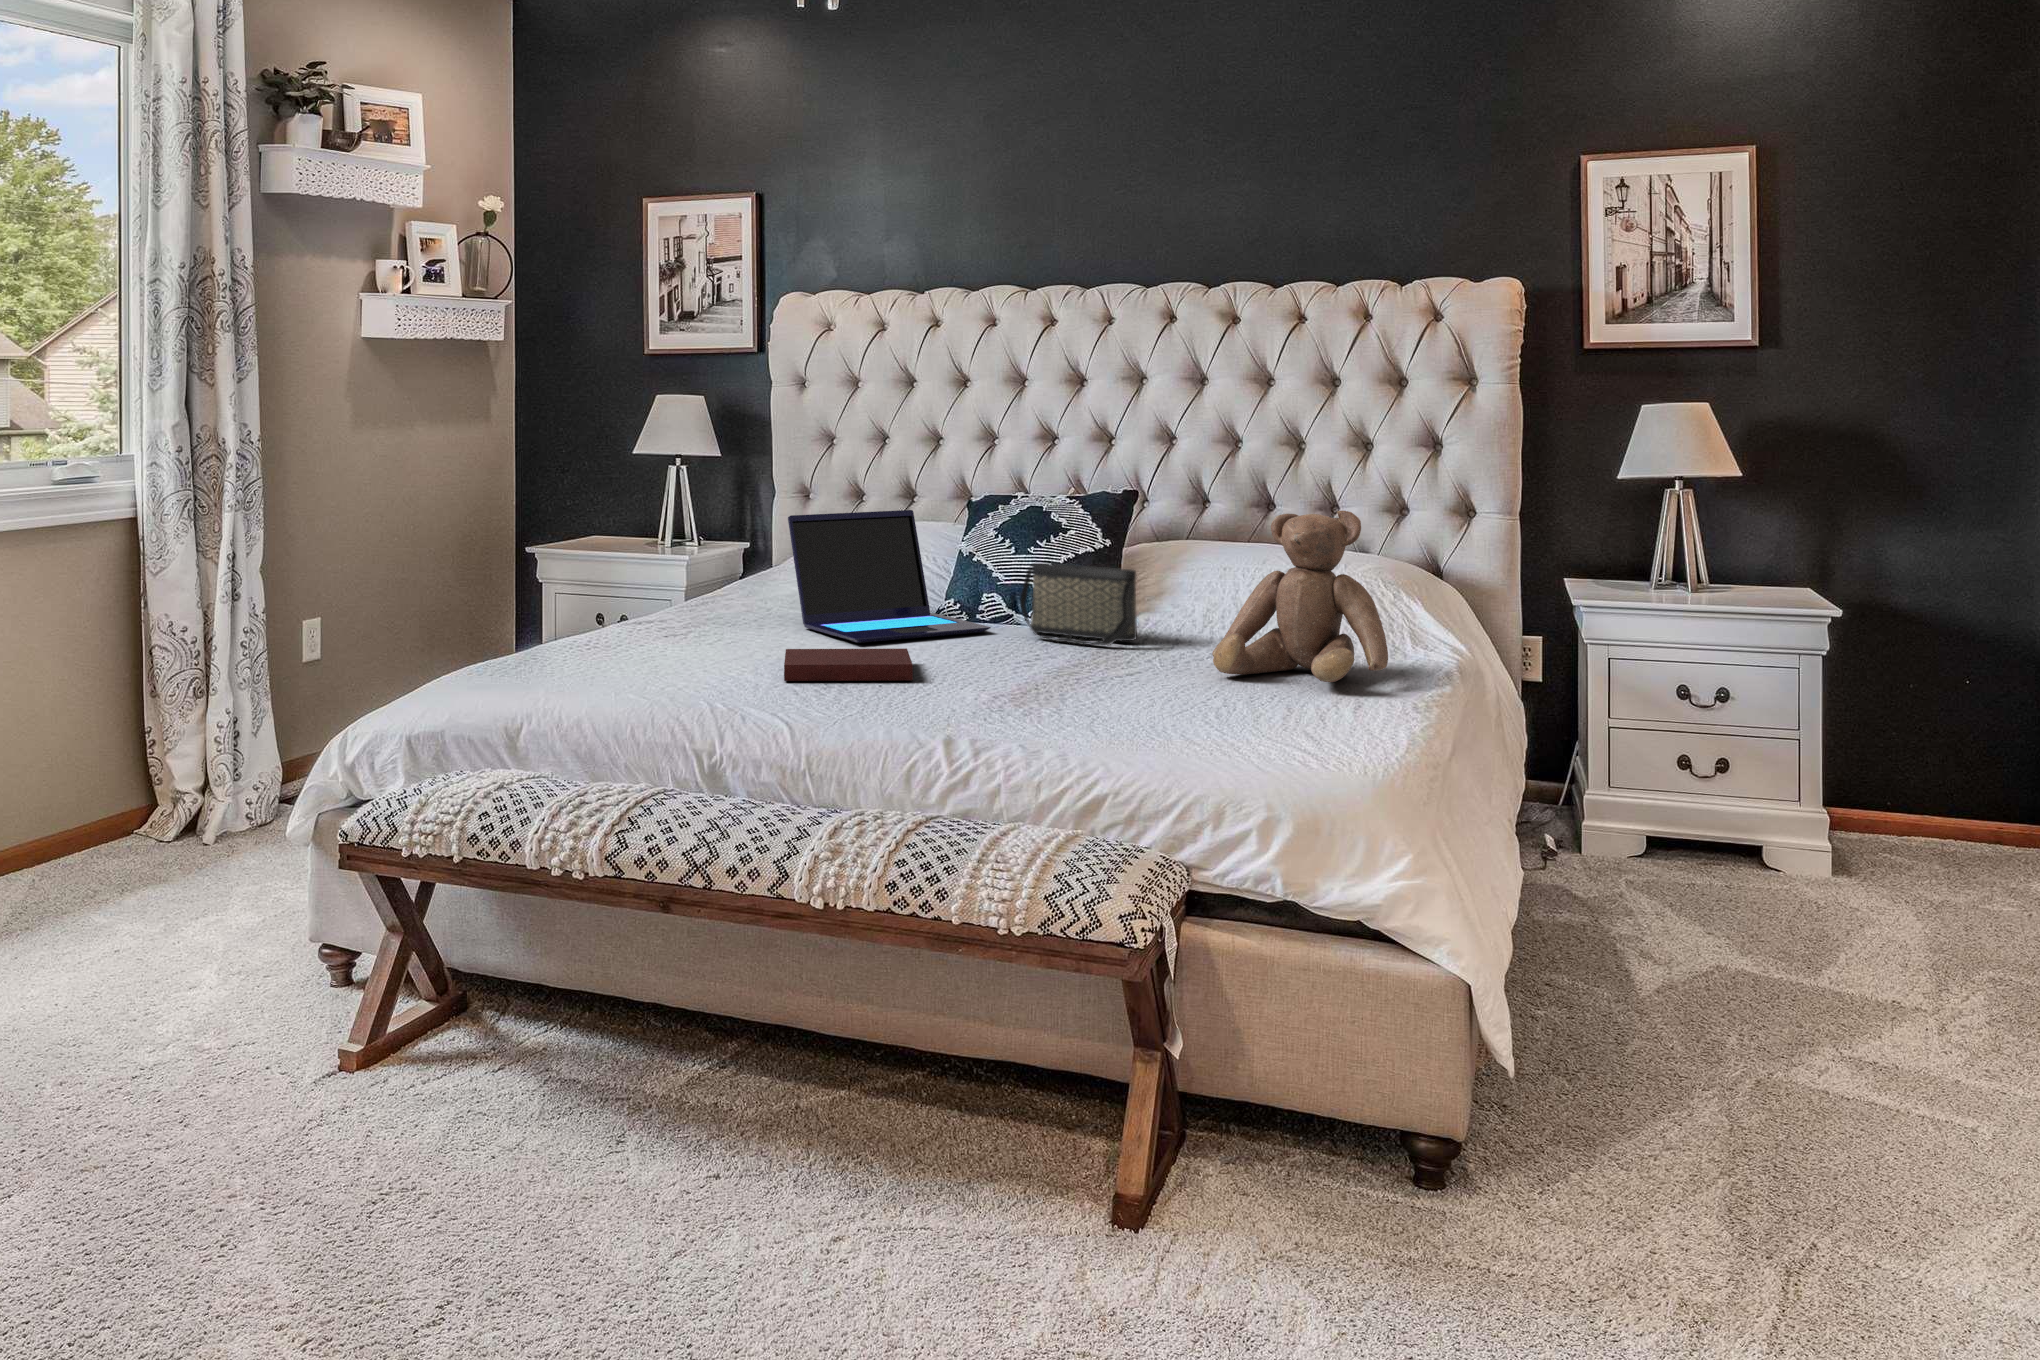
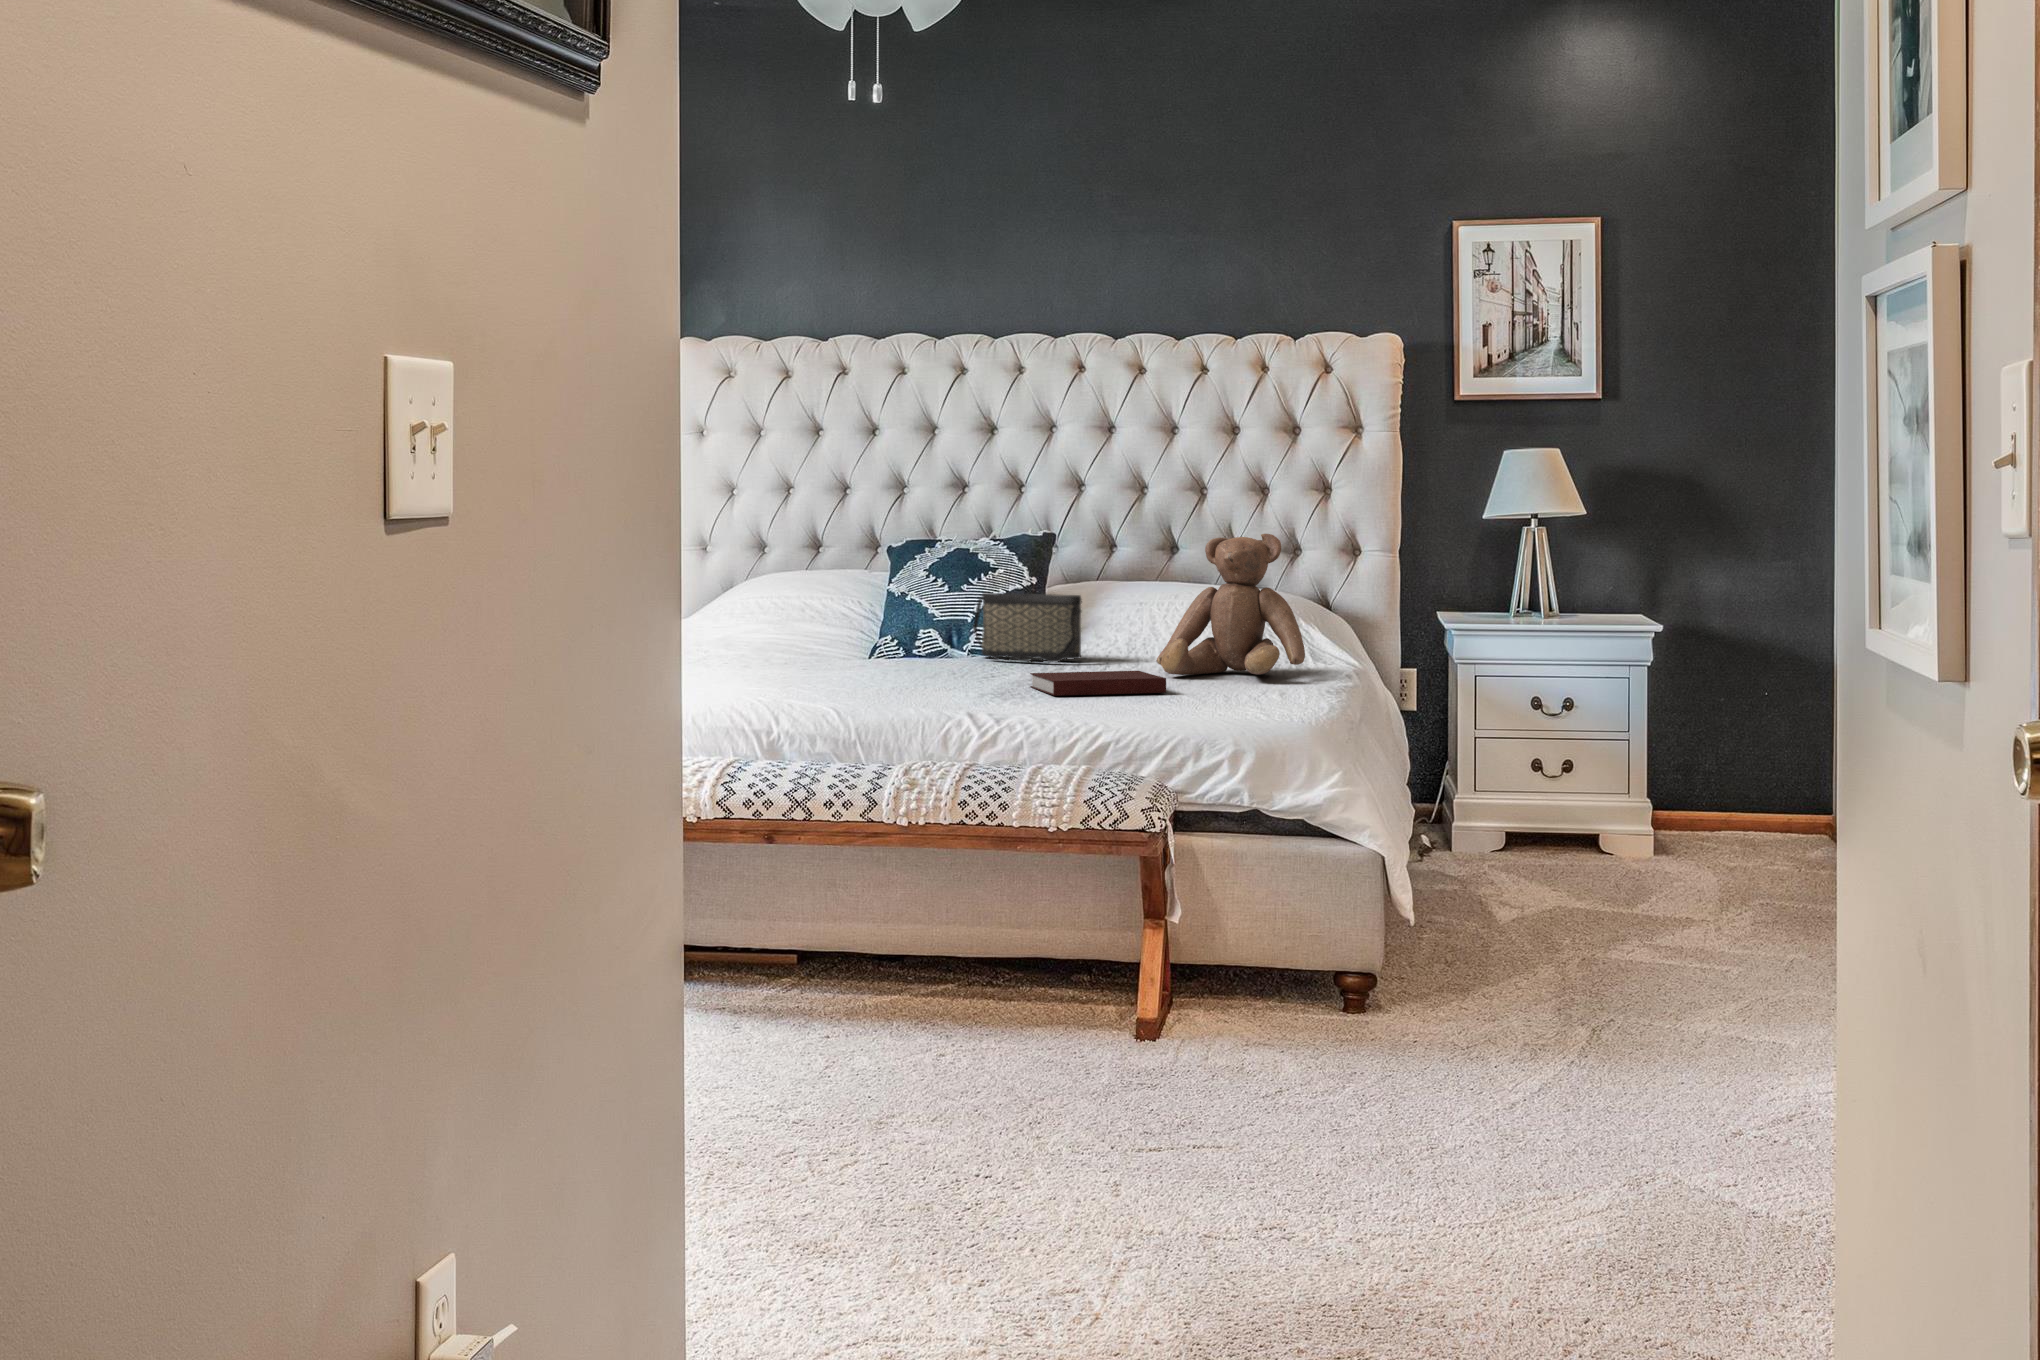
laptop: present [788,510,991,643] -> none [748,549,946,665]
notebook: present [784,648,913,681] -> present [1030,671,1166,696]

